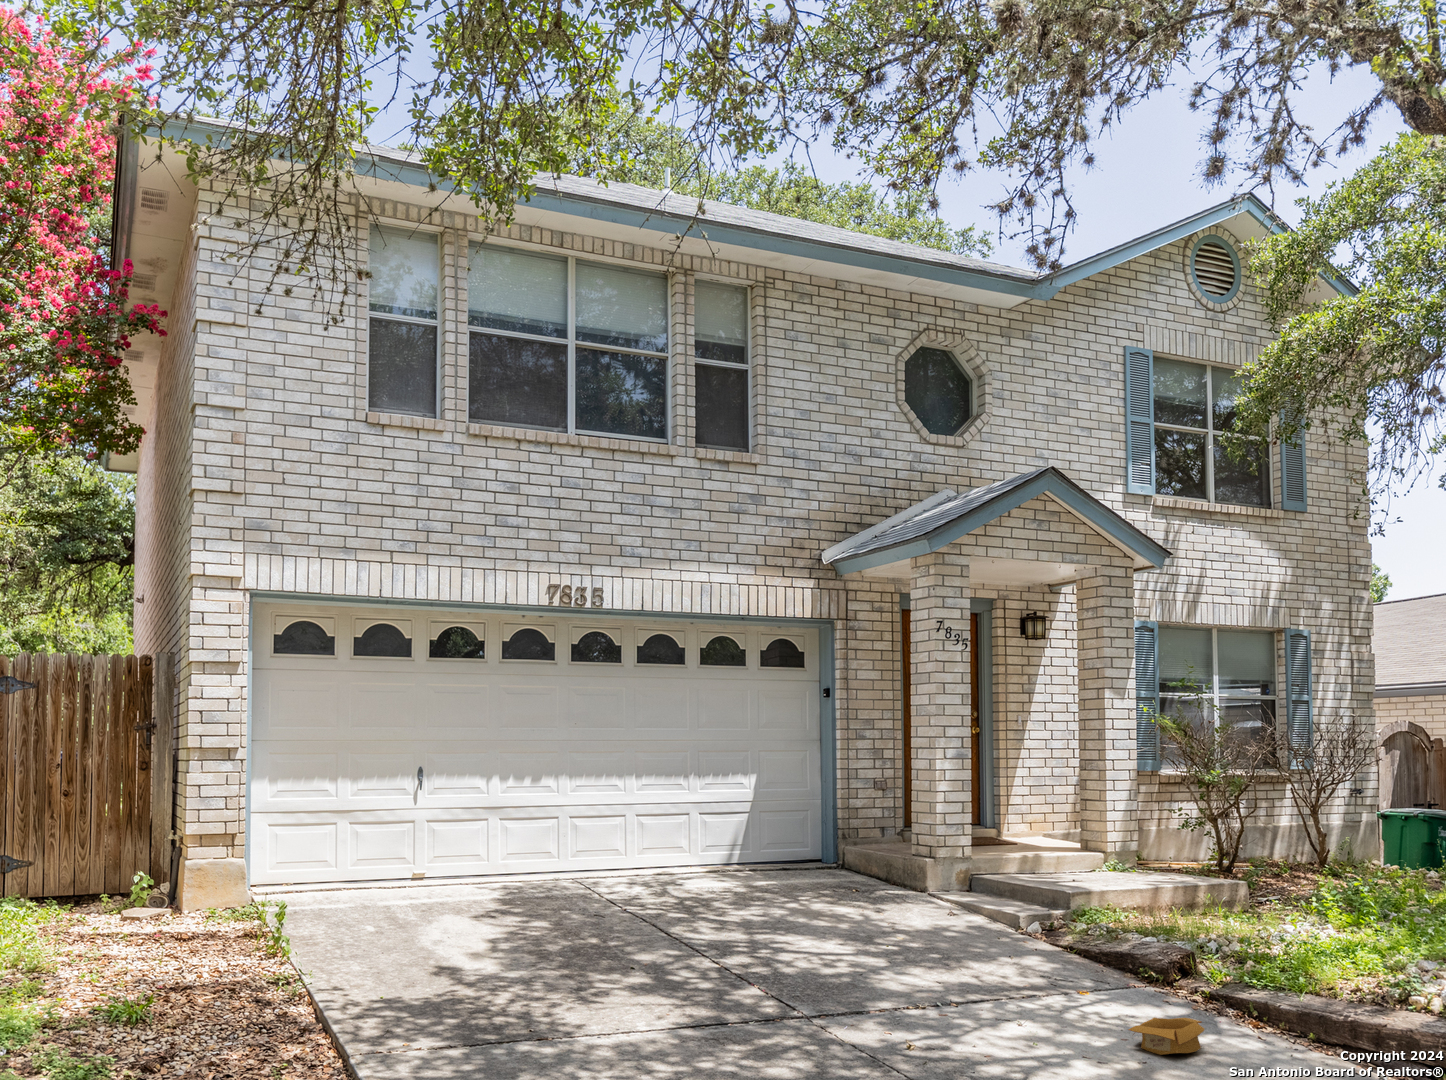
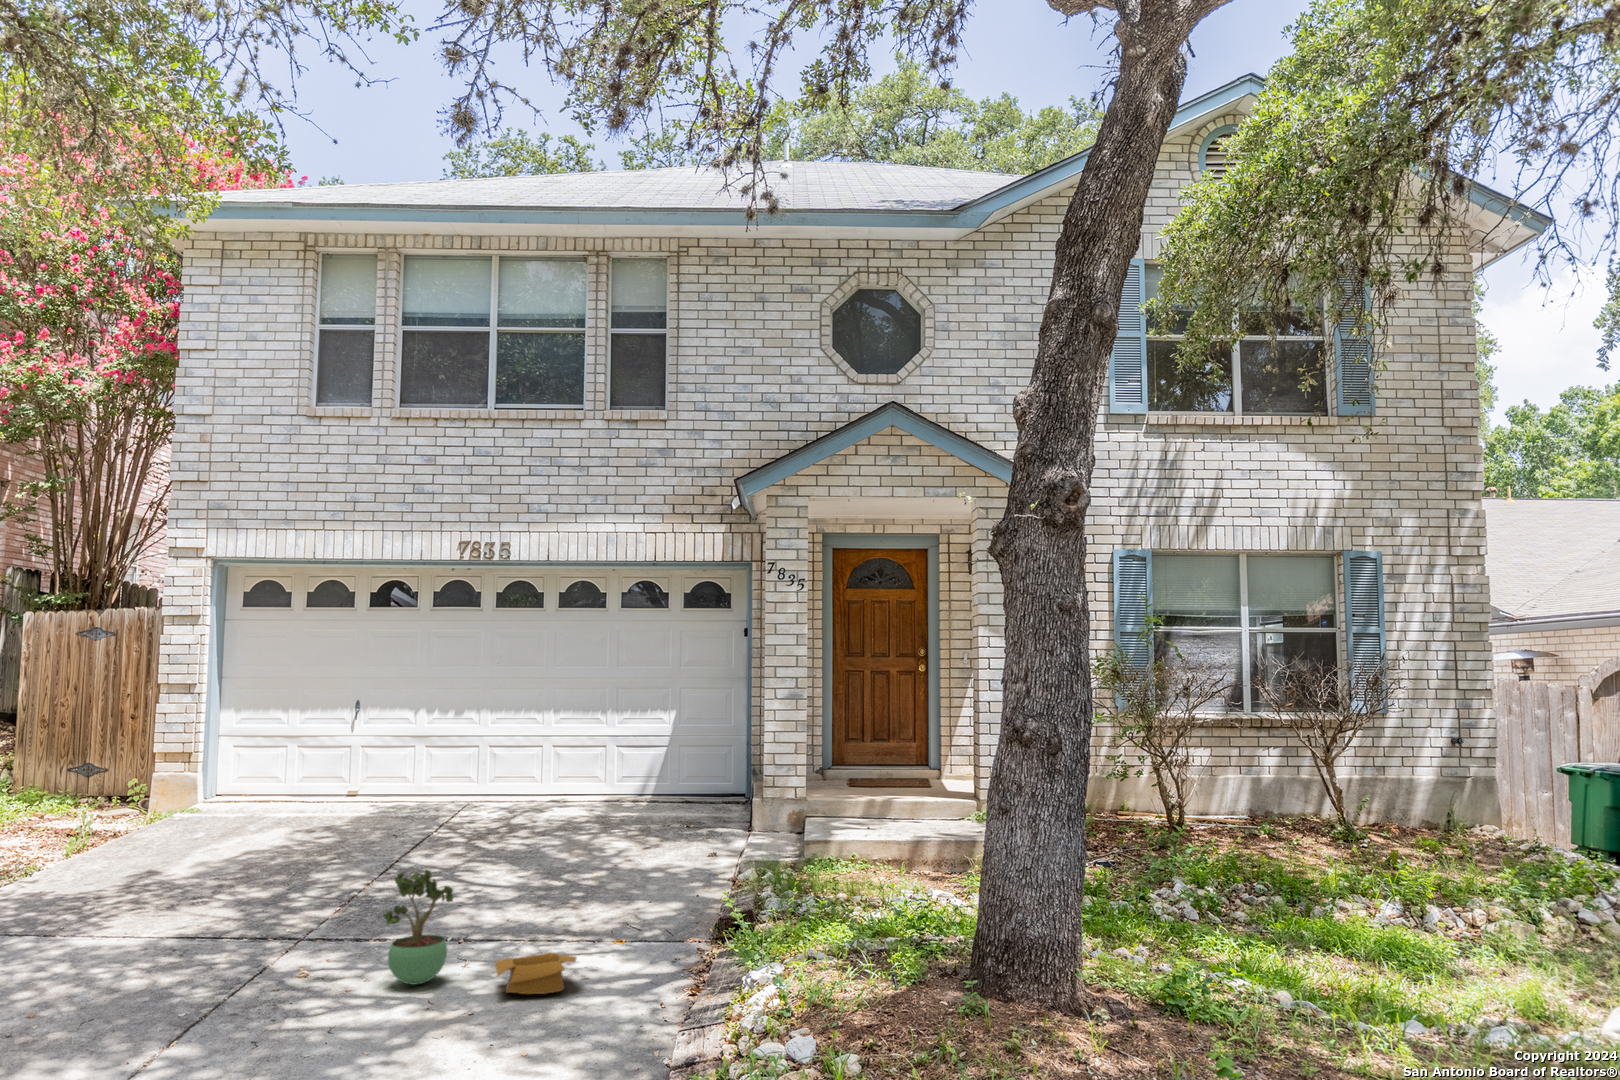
potted plant: none [1048,952,1109,1057] -> present [384,870,453,985]

